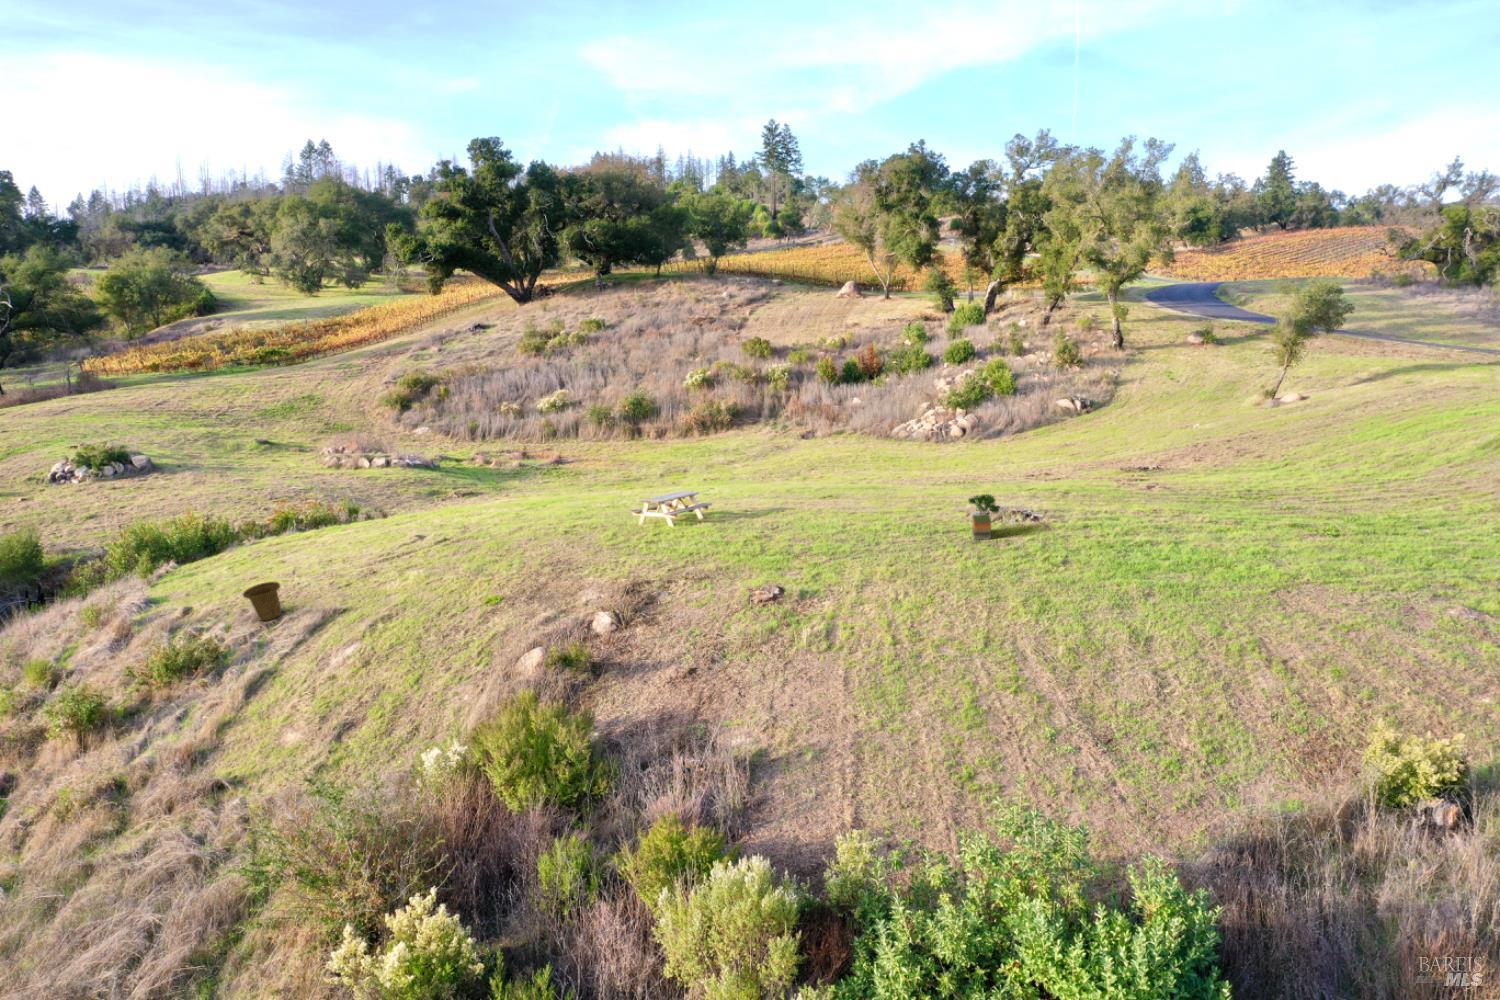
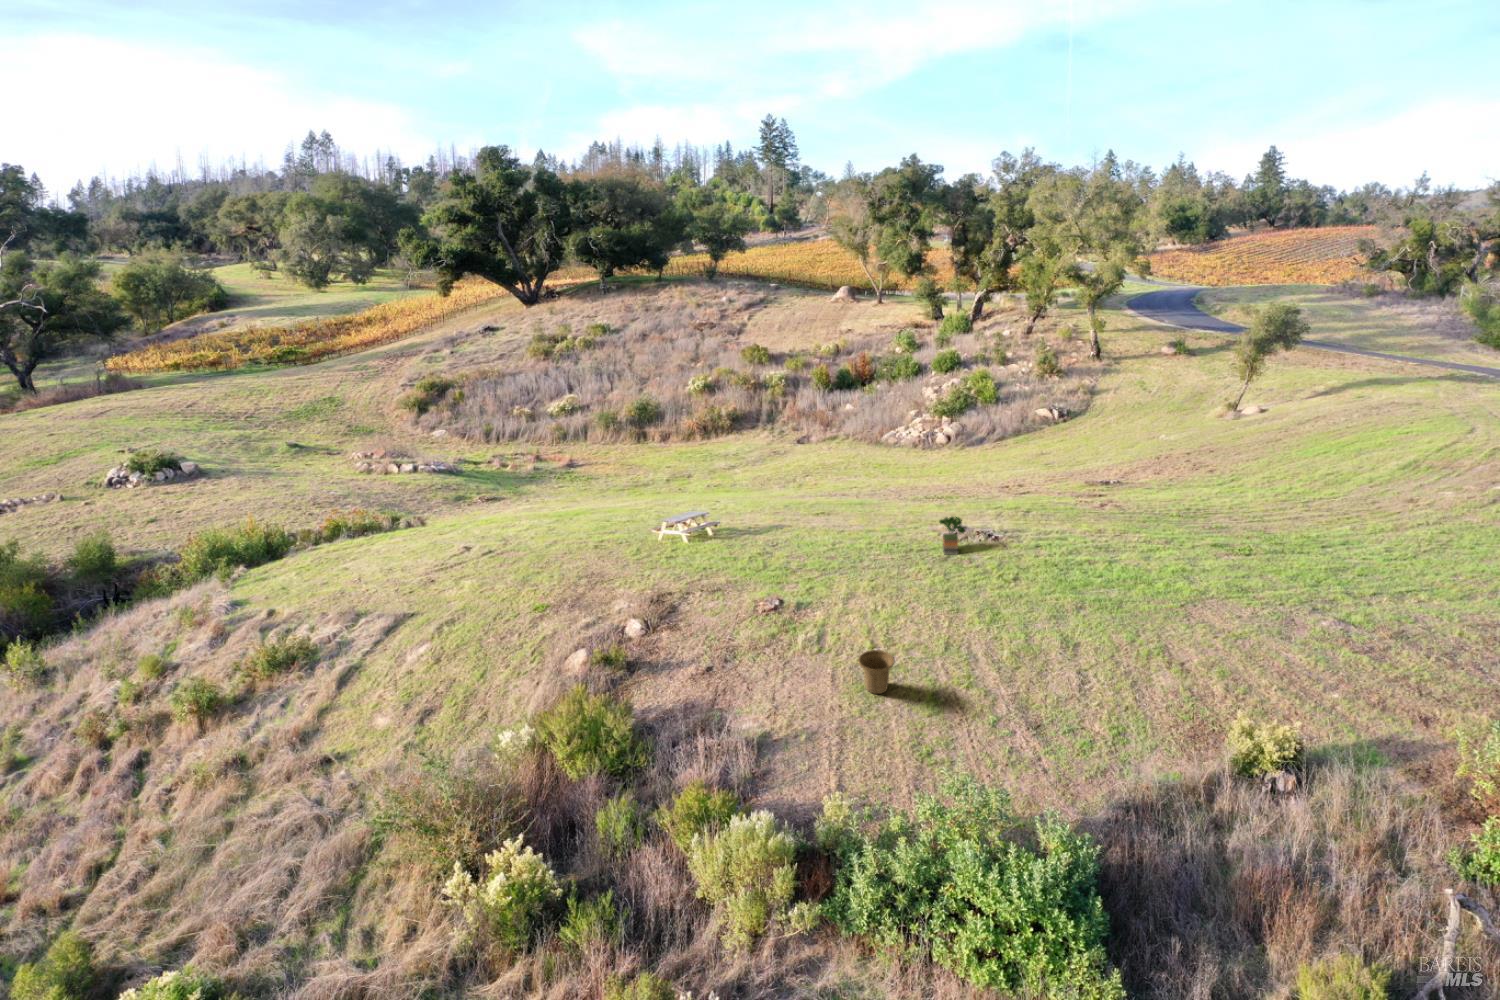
basket: present [243,582,282,621] -> present [858,650,894,694]

